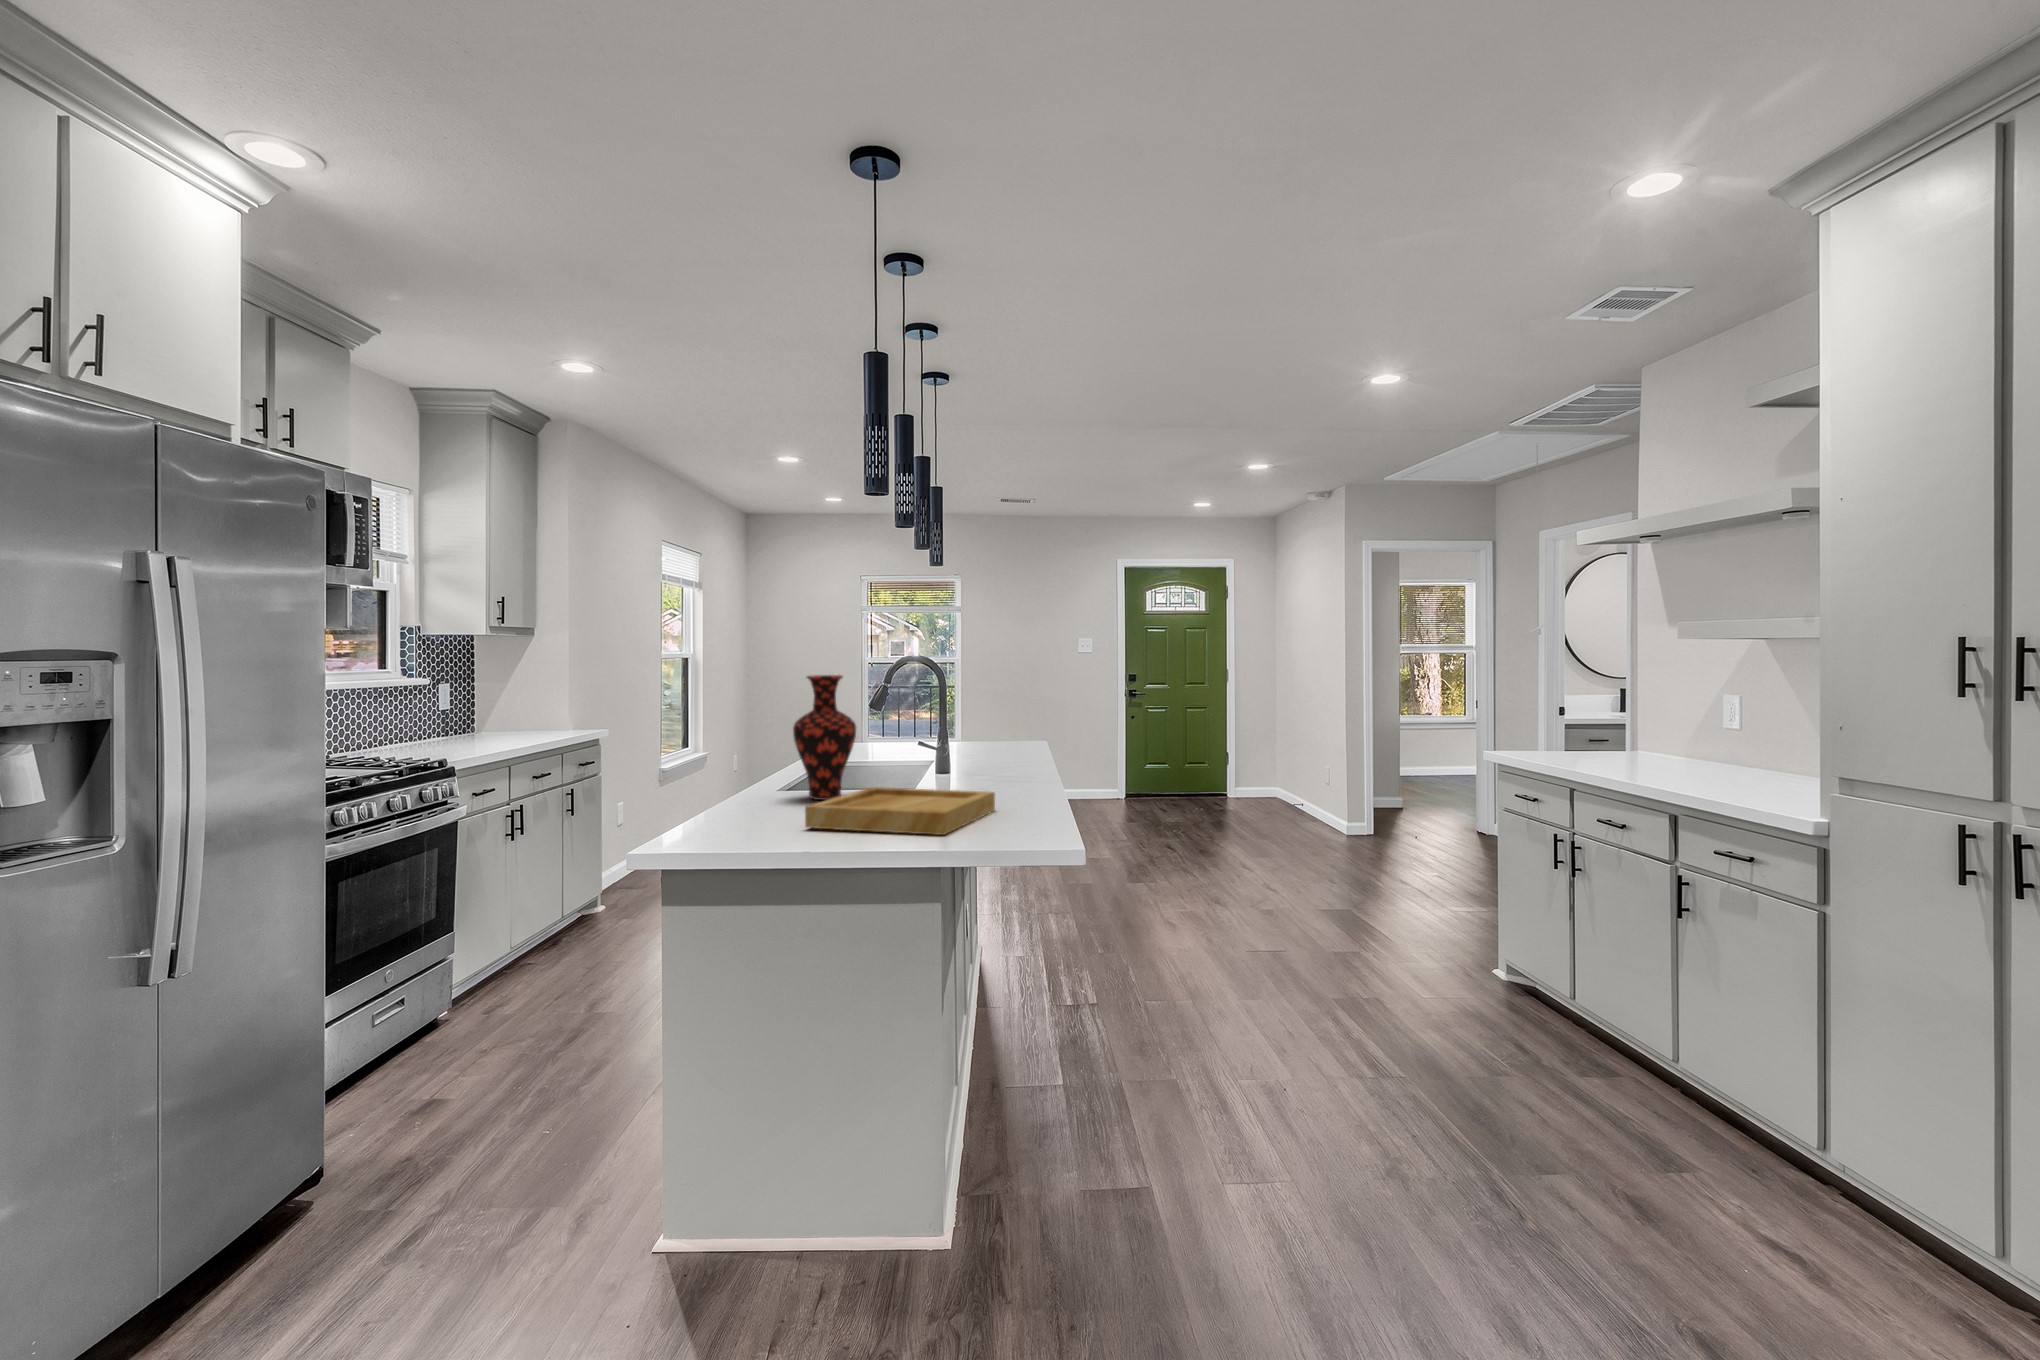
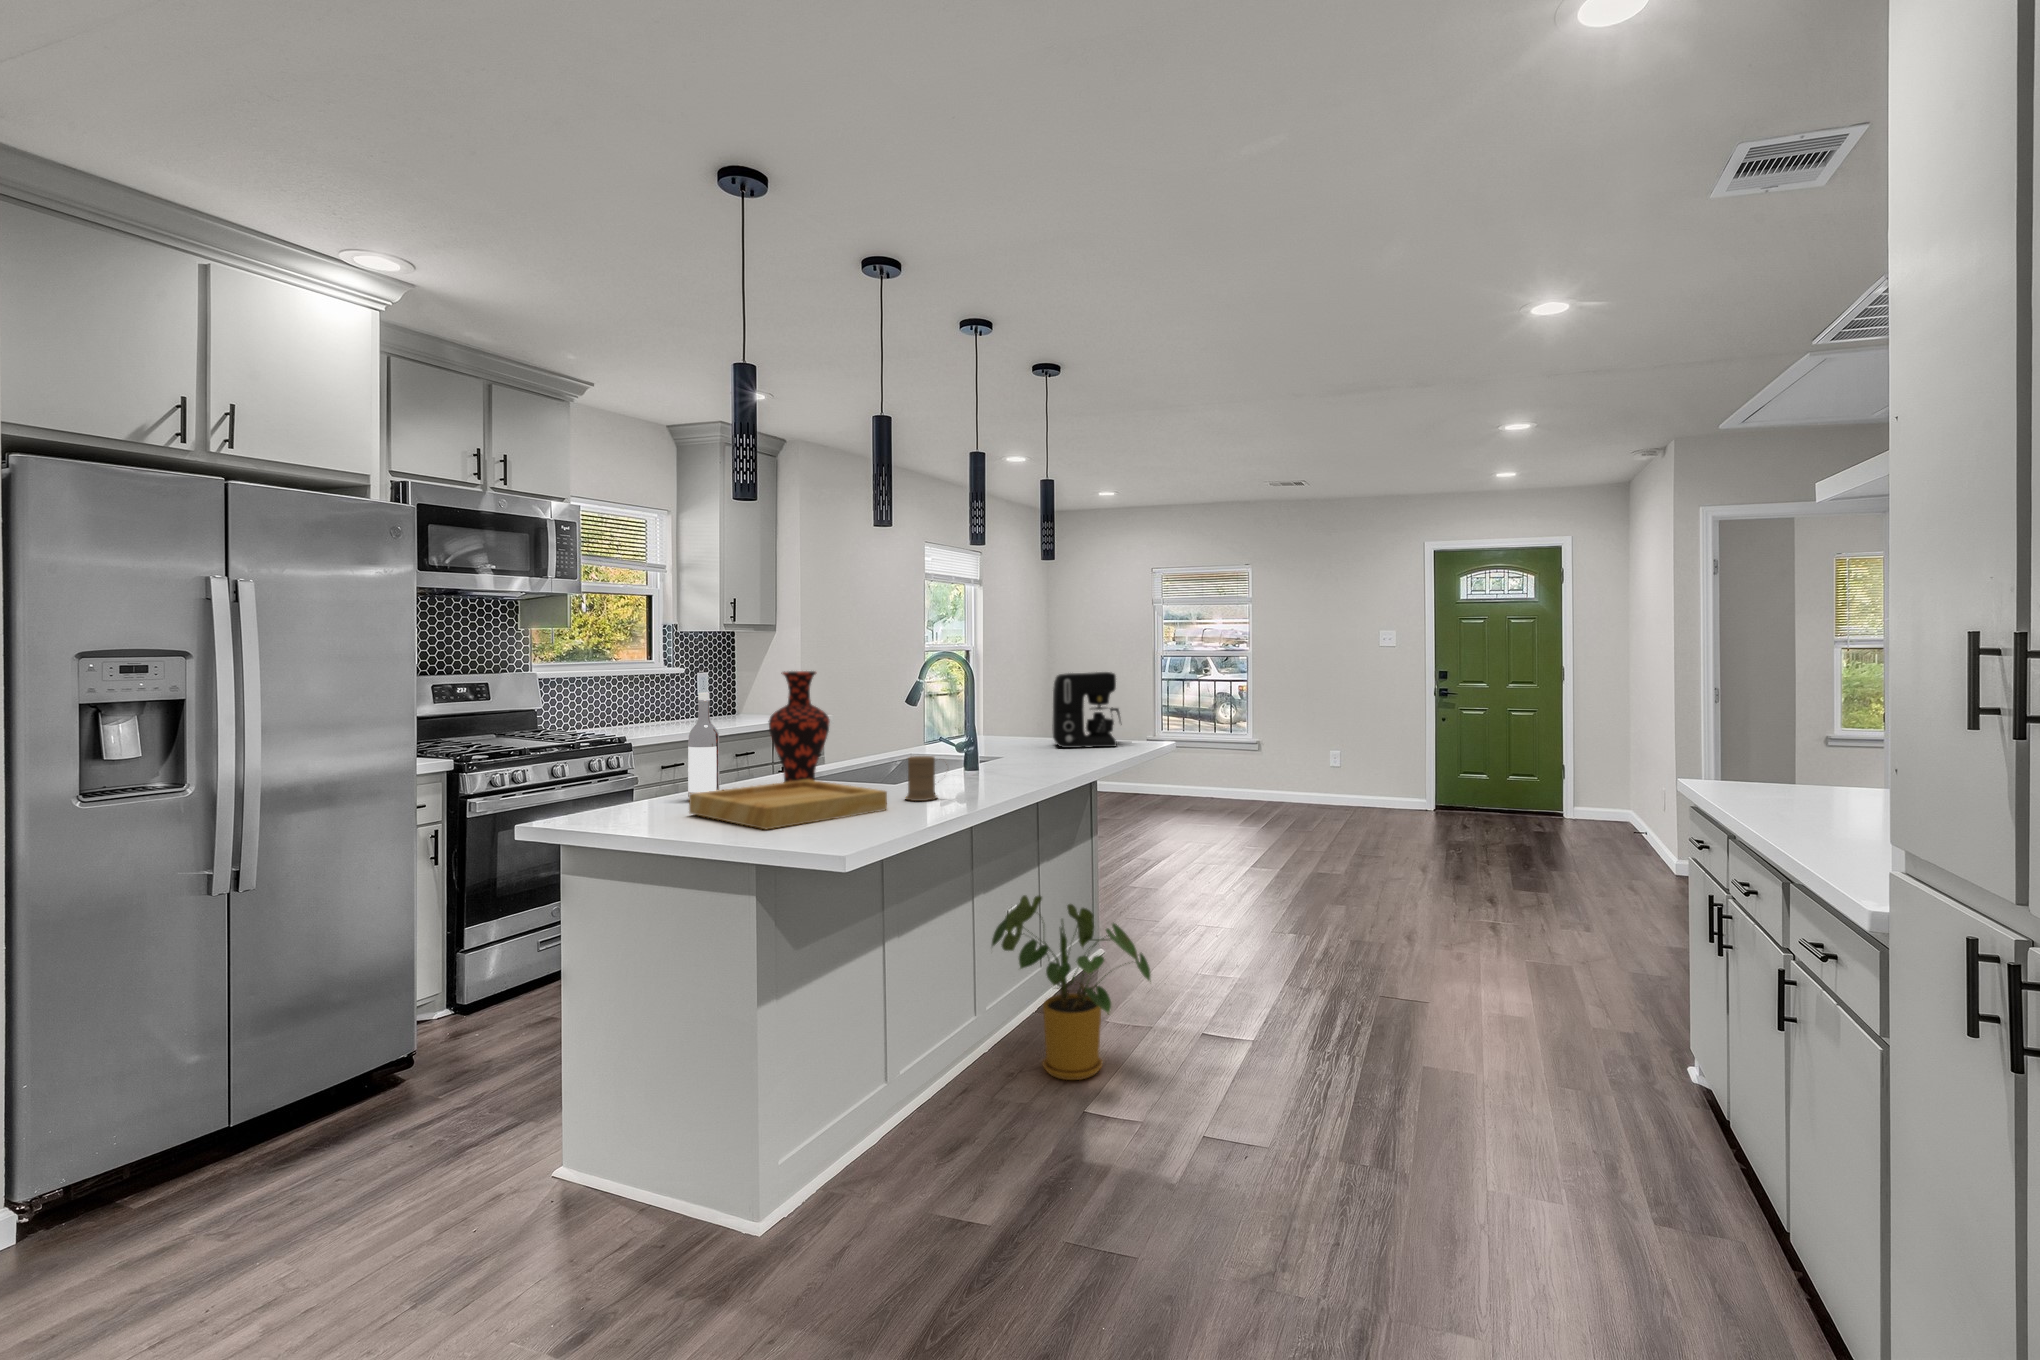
coffee maker: none [936,676,1007,750] -> present [1052,672,1121,748]
wine bottle: none [743,699,776,817] -> present [688,692,719,797]
mug: none [976,757,1018,801] -> present [906,756,948,801]
house plant: none [983,891,1148,1061] -> present [992,895,1151,1080]

